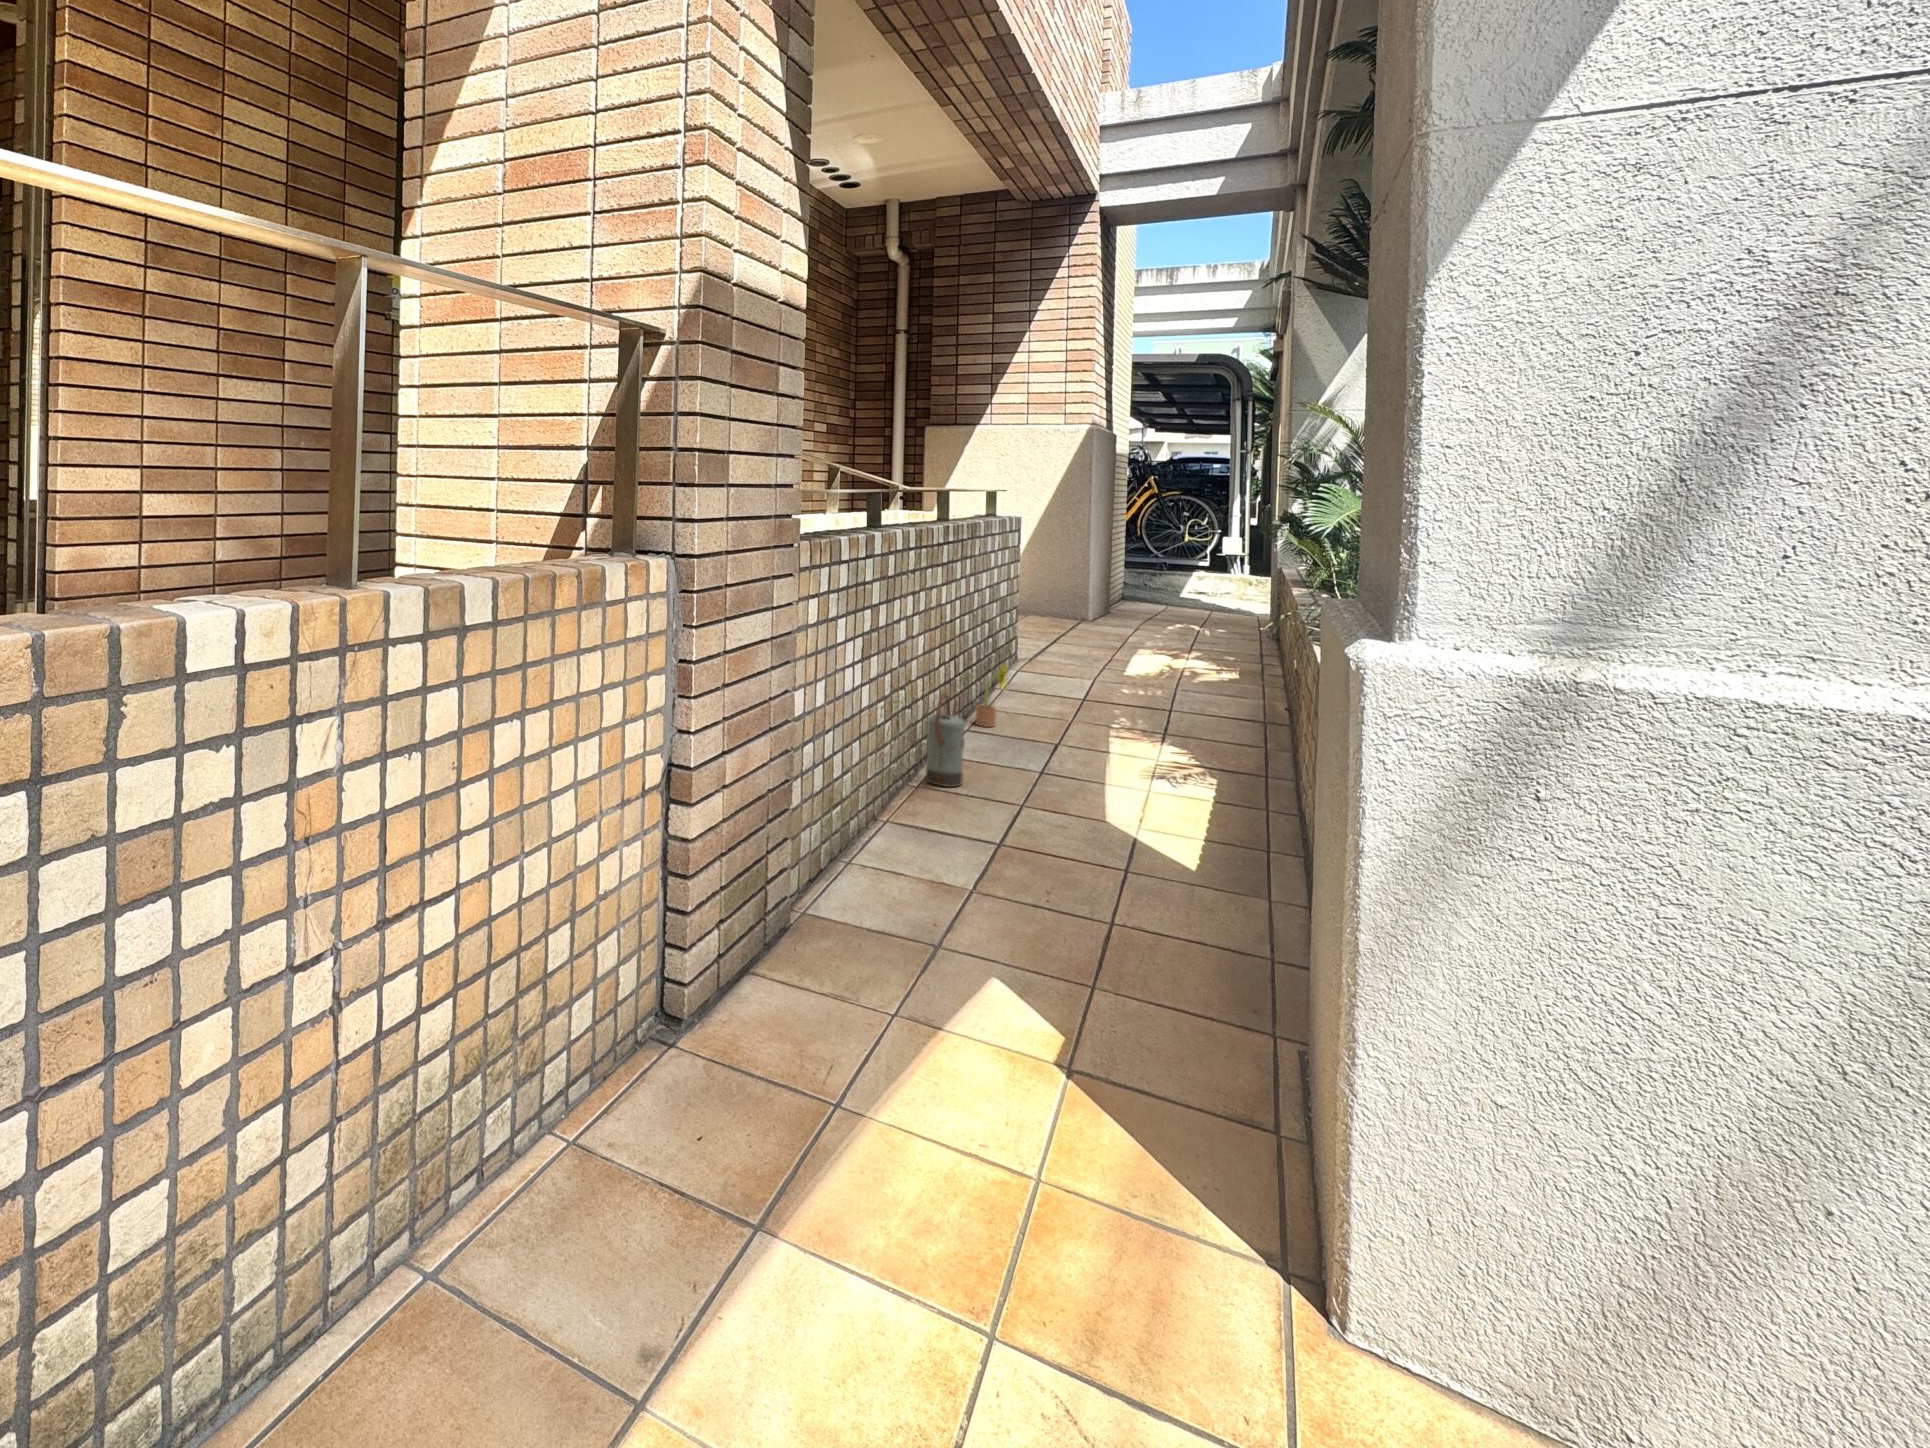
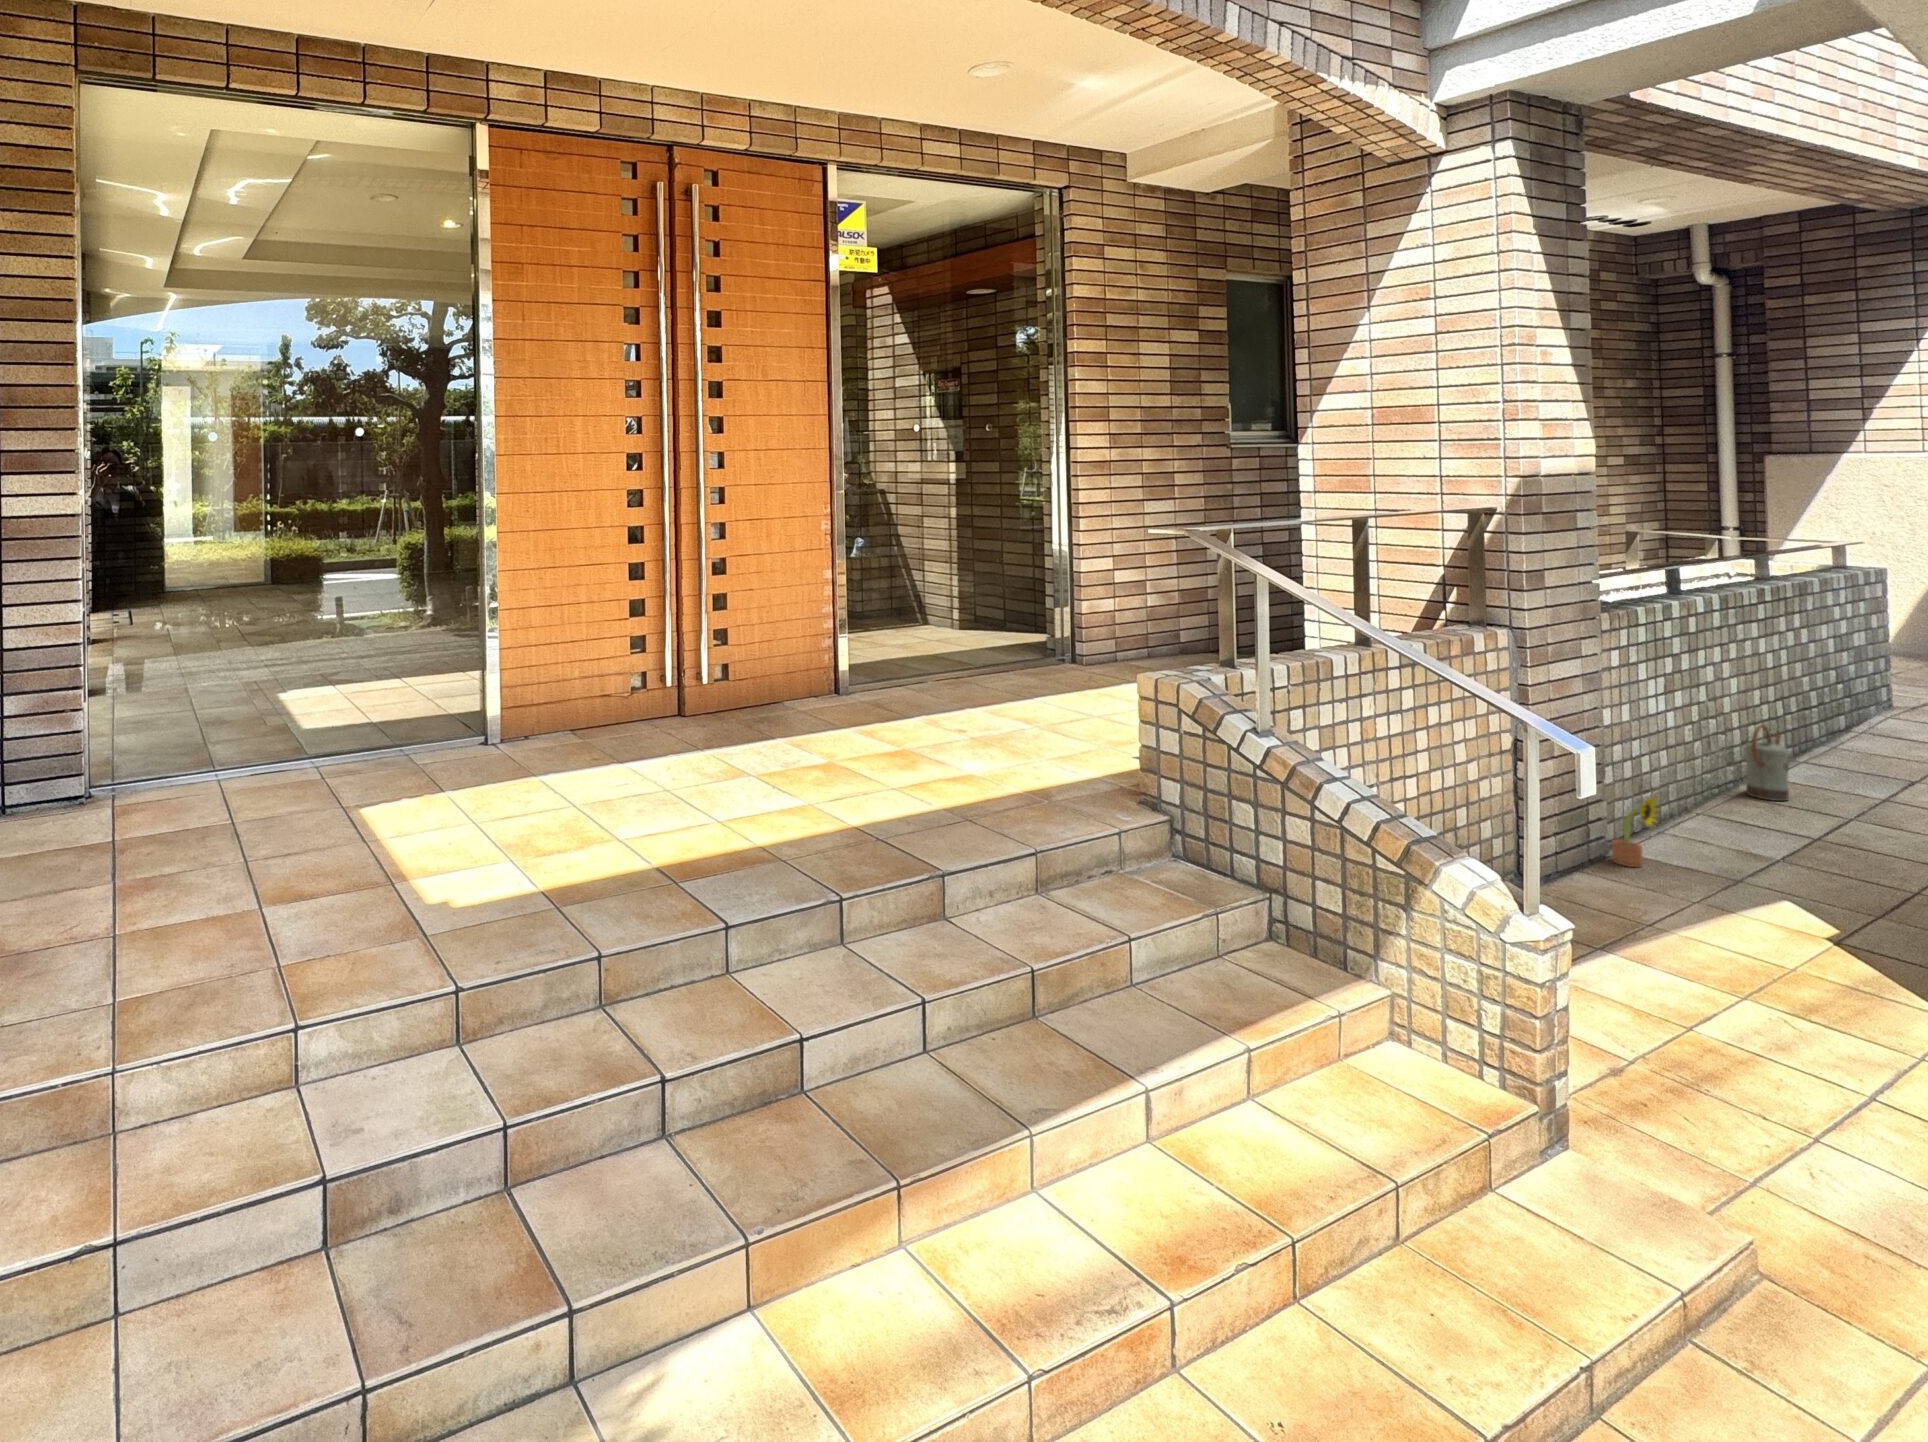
decorative plant: present [975,665,1007,727] -> present [1612,797,1658,867]

